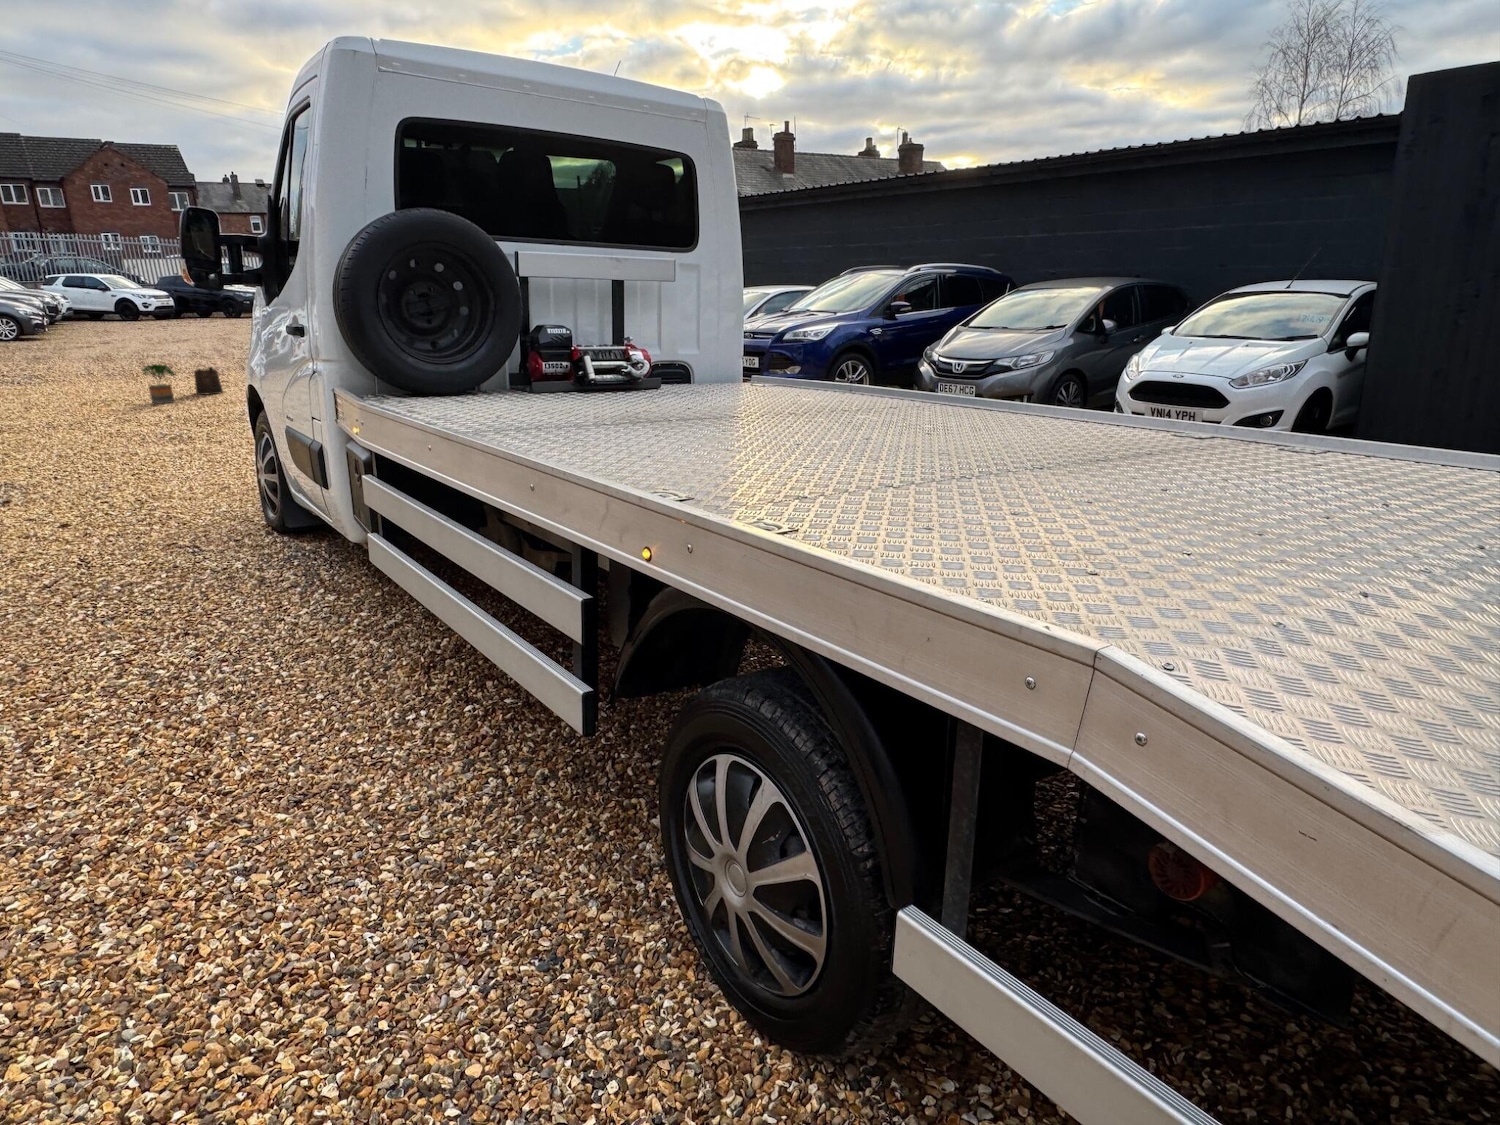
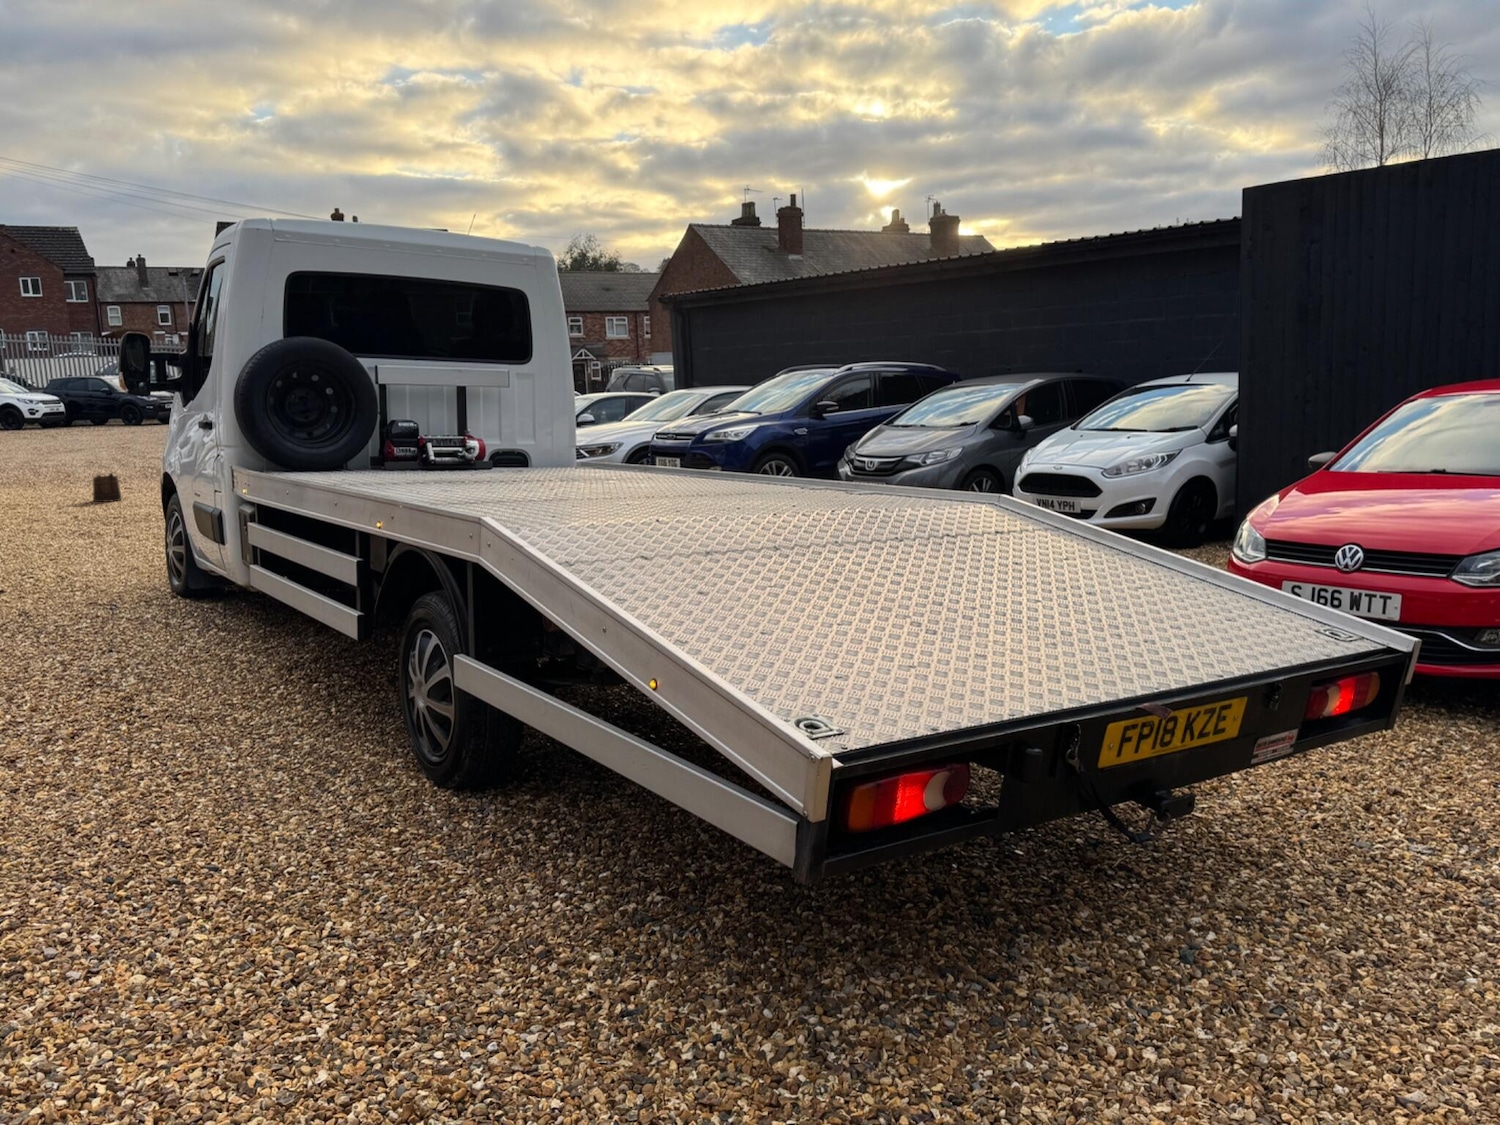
potted tree: present [142,364,175,404] -> none [40,469,76,511]

